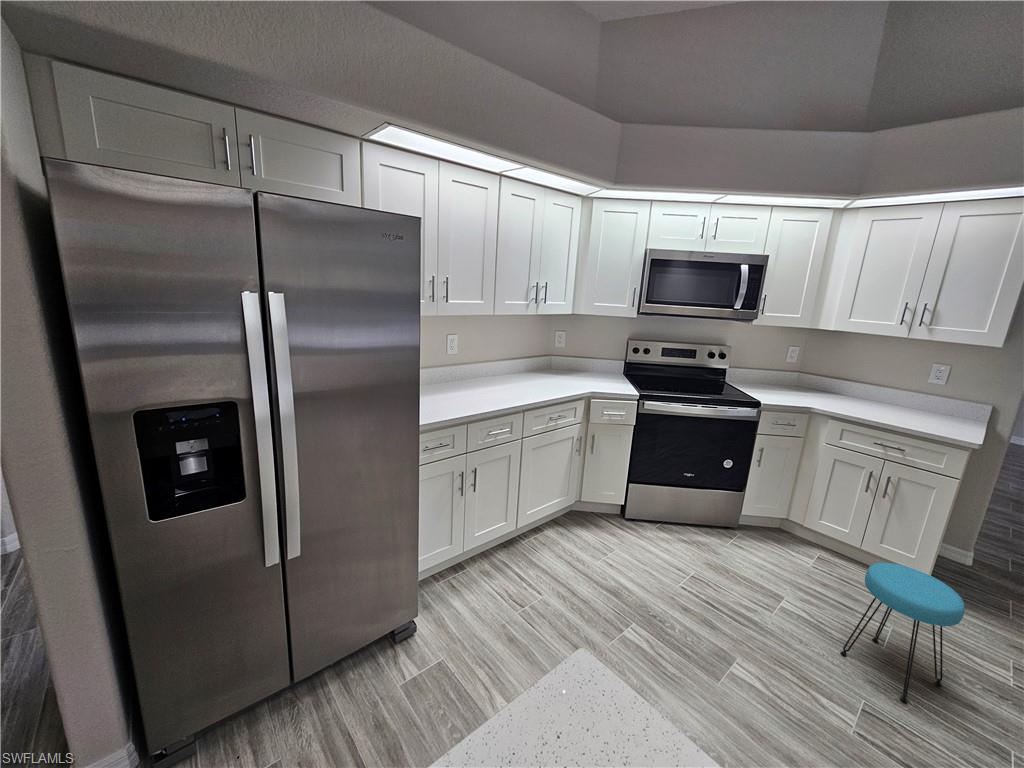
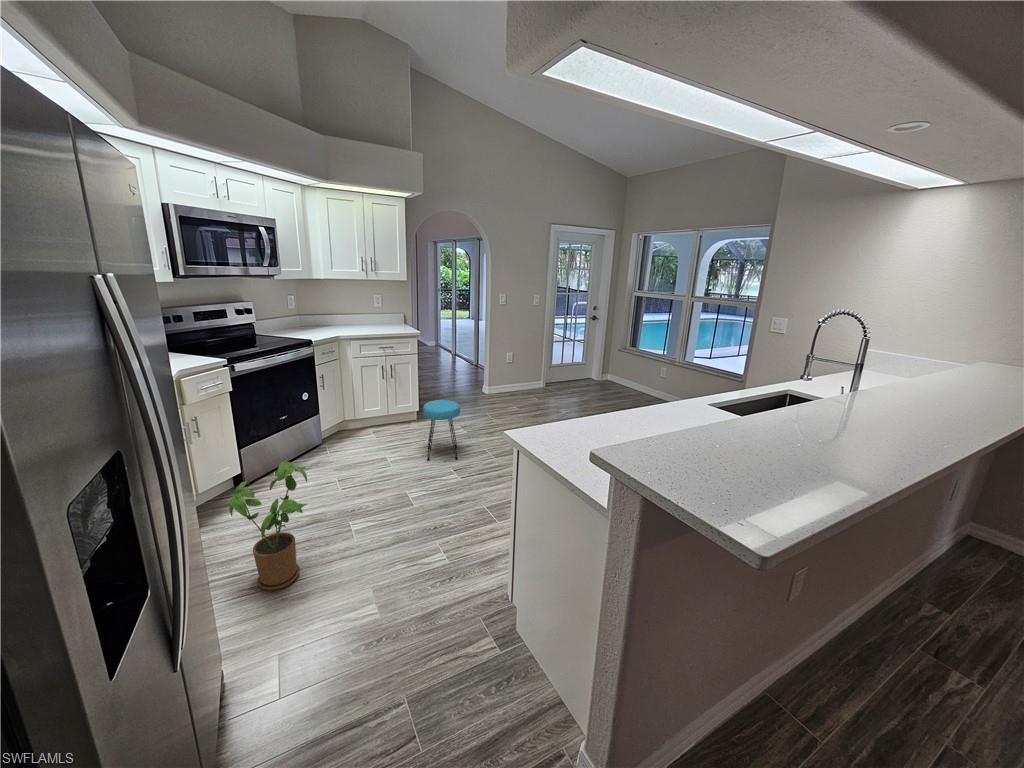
house plant: none [506,501,581,620] -> present [229,461,307,590]

